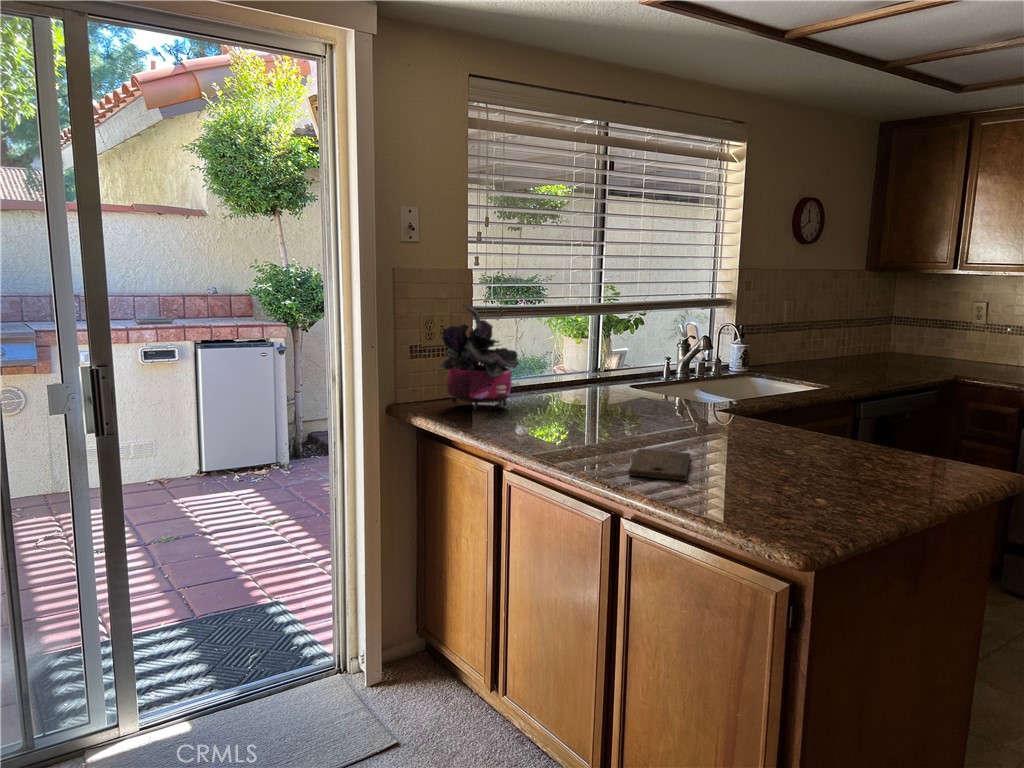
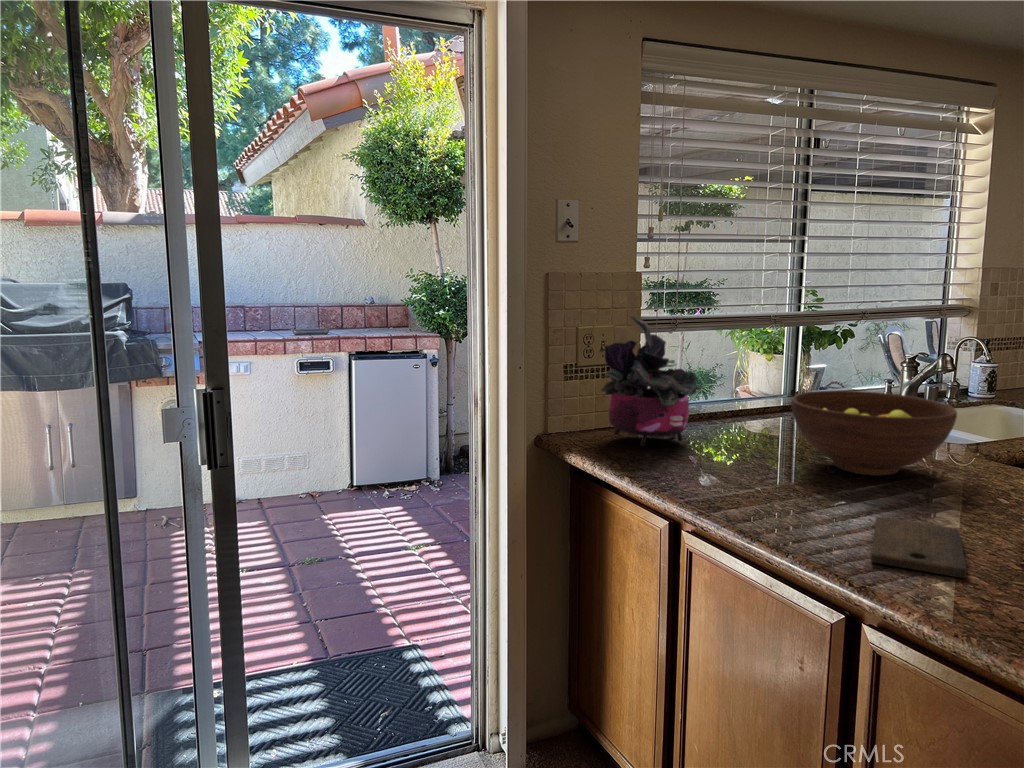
fruit bowl: none [587,363,701,425] -> present [791,391,957,476]

